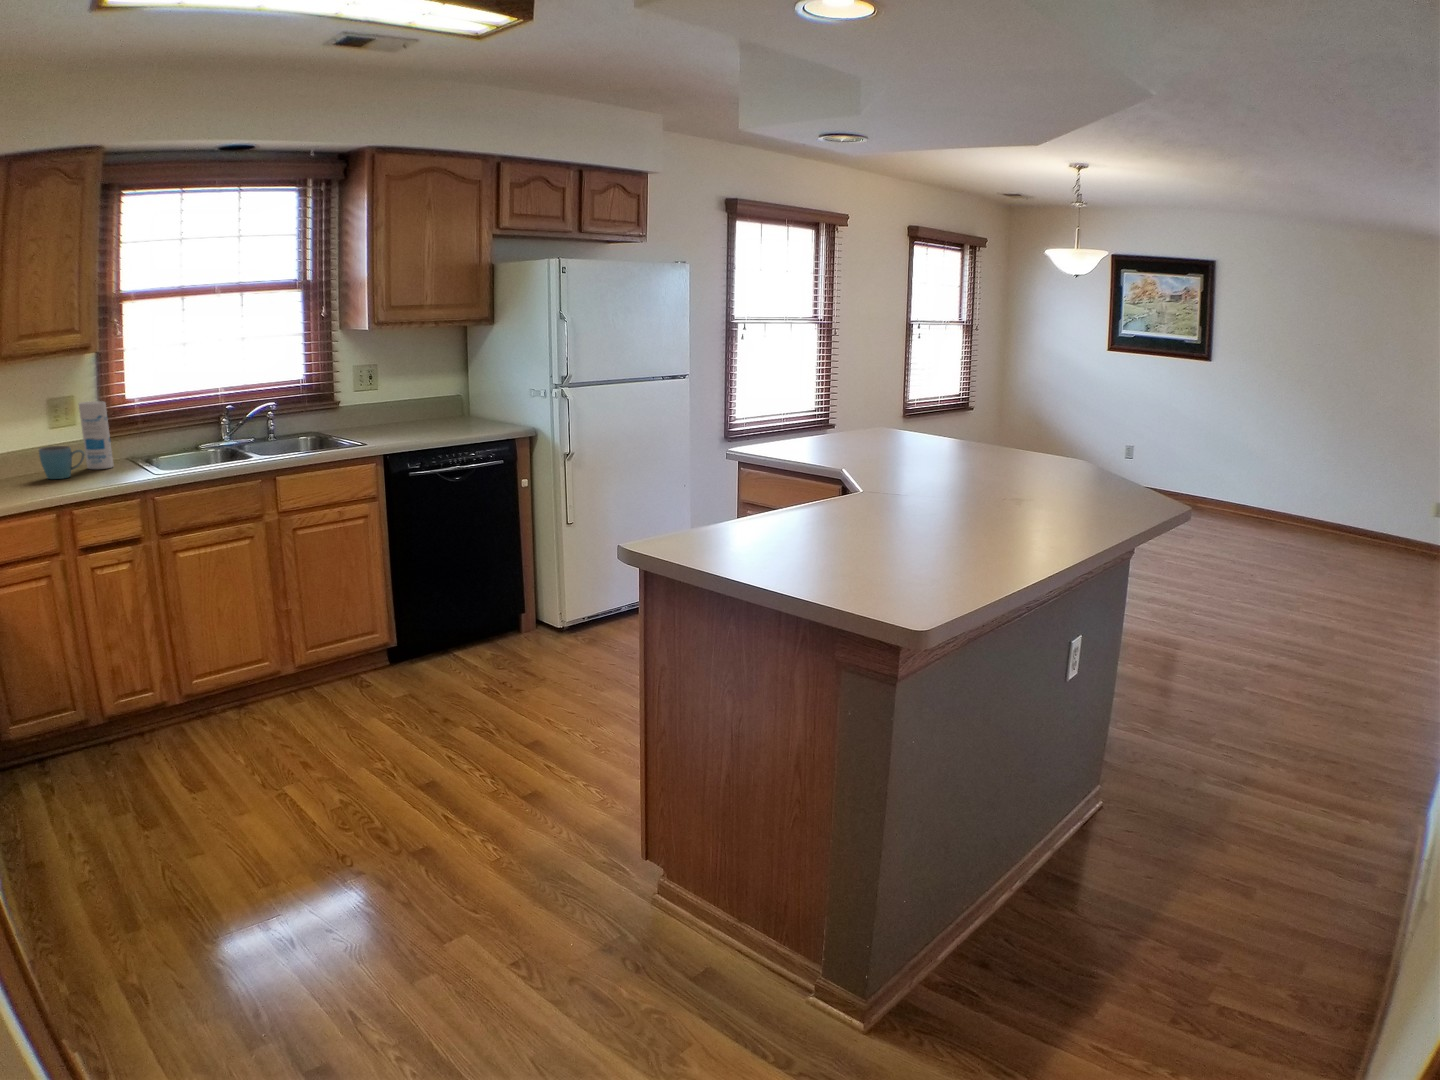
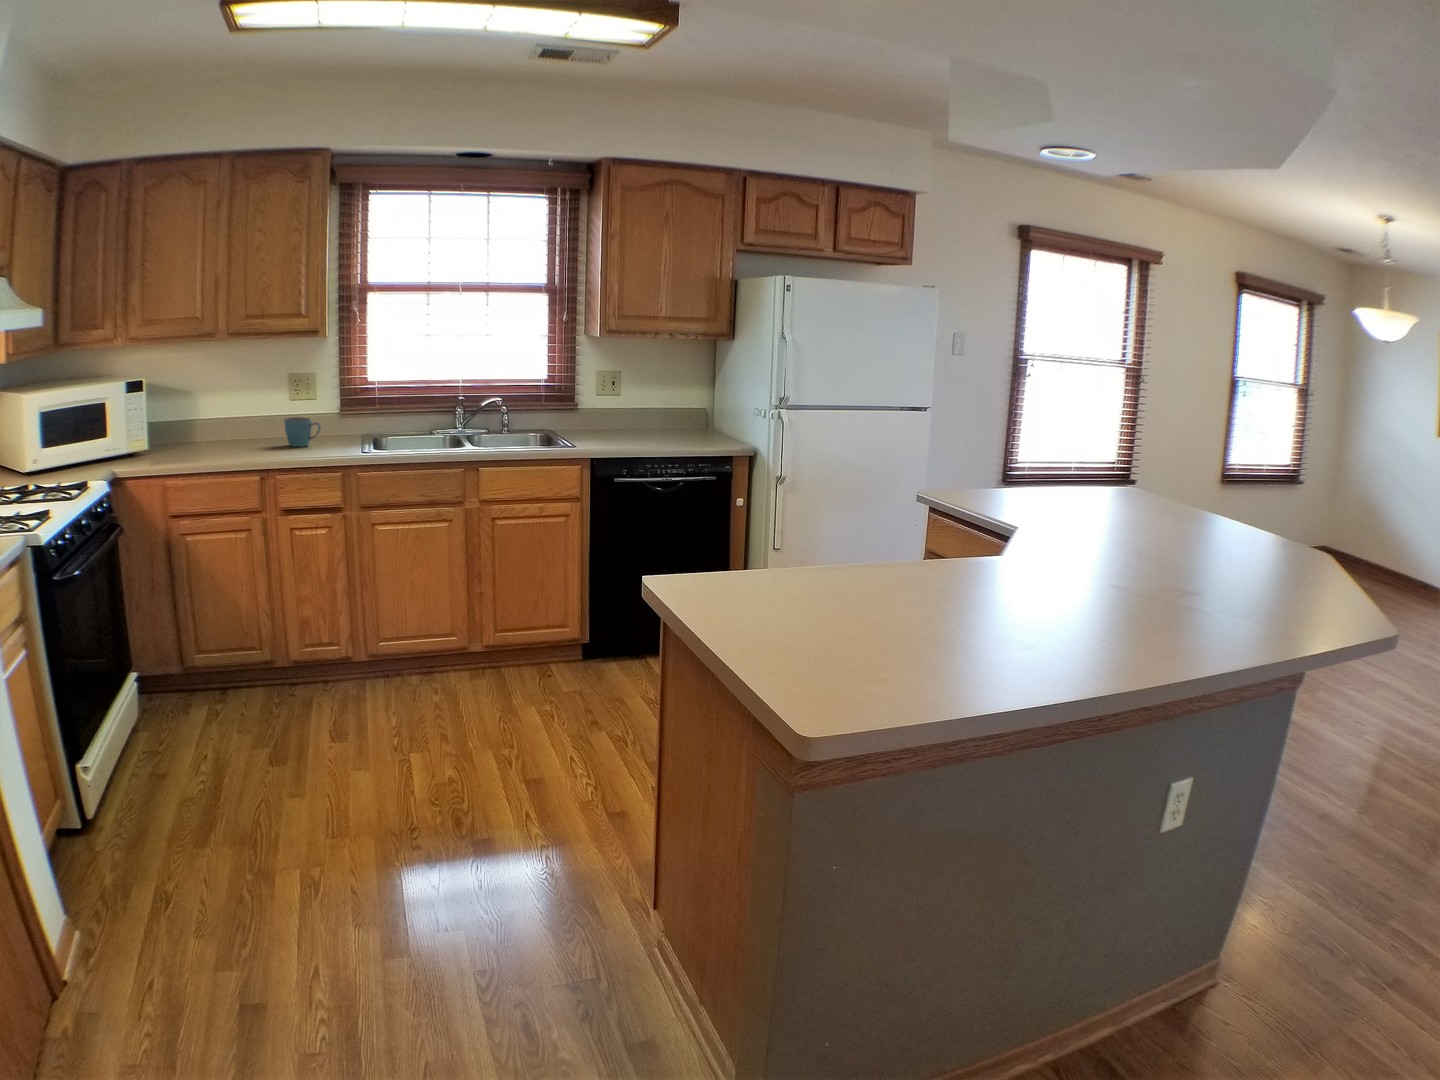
canister: present [79,401,114,469] -> none [331,382,355,443]

